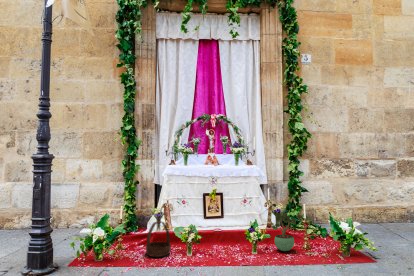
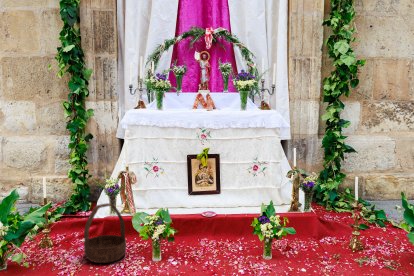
potted plant: present [272,213,296,251] -> none [297,190,340,254]

